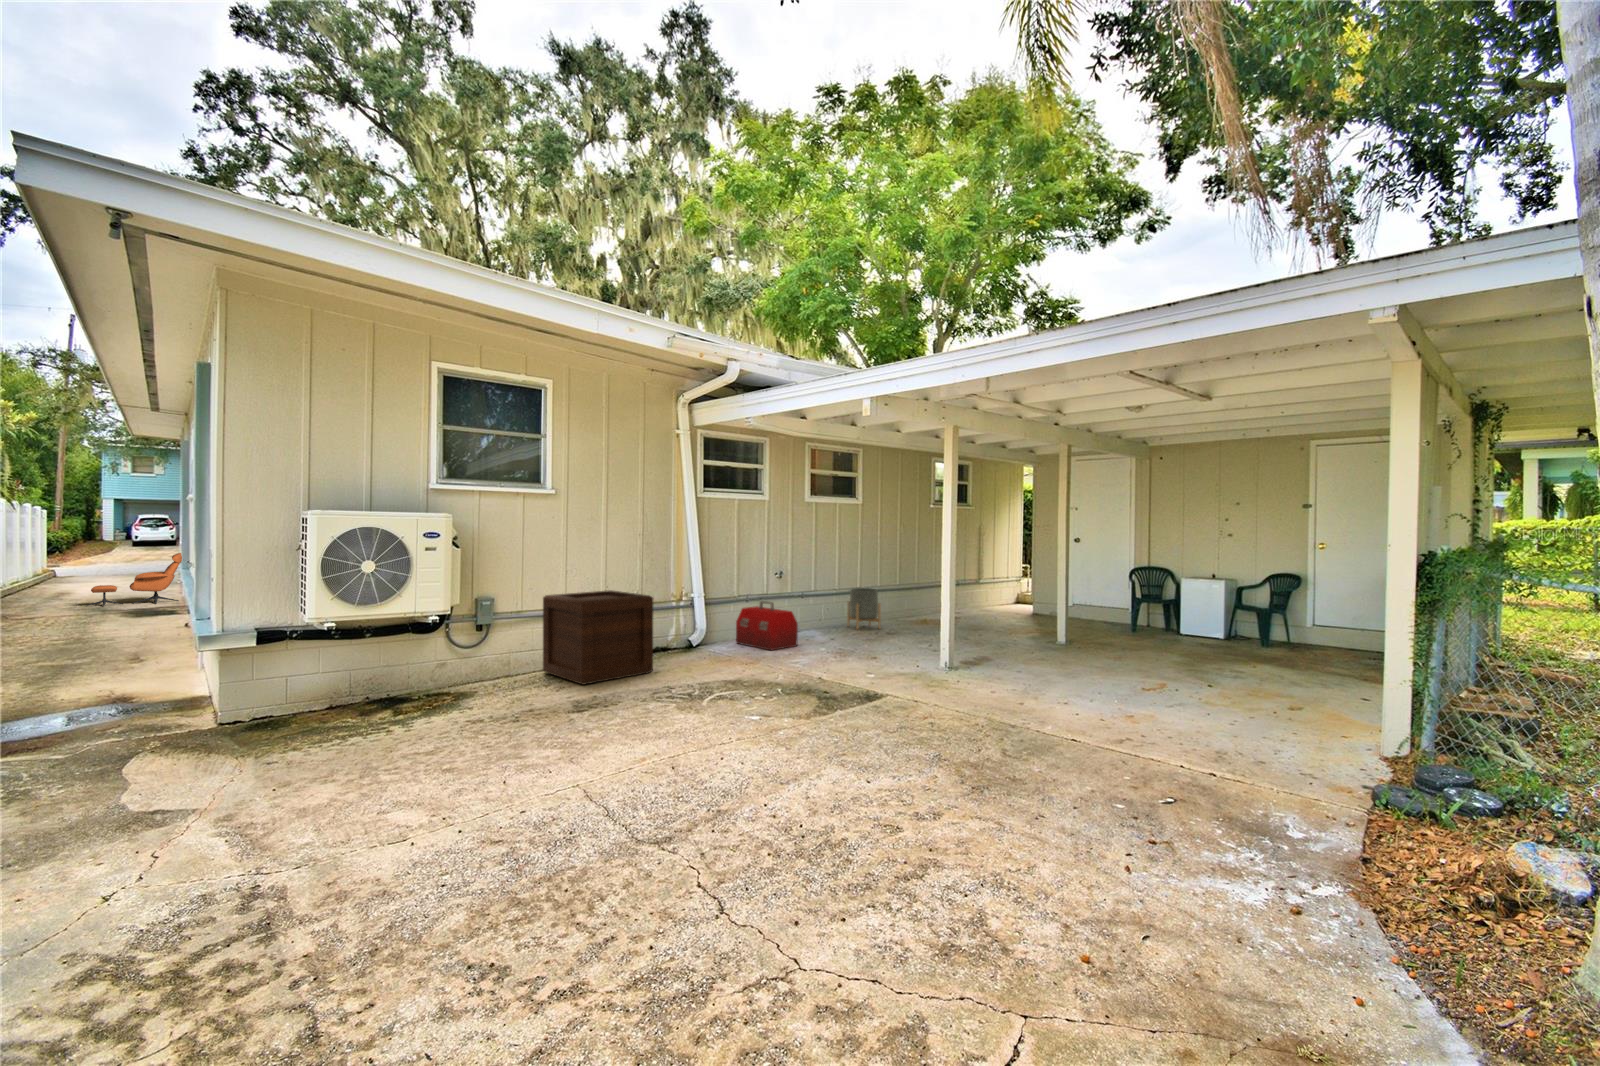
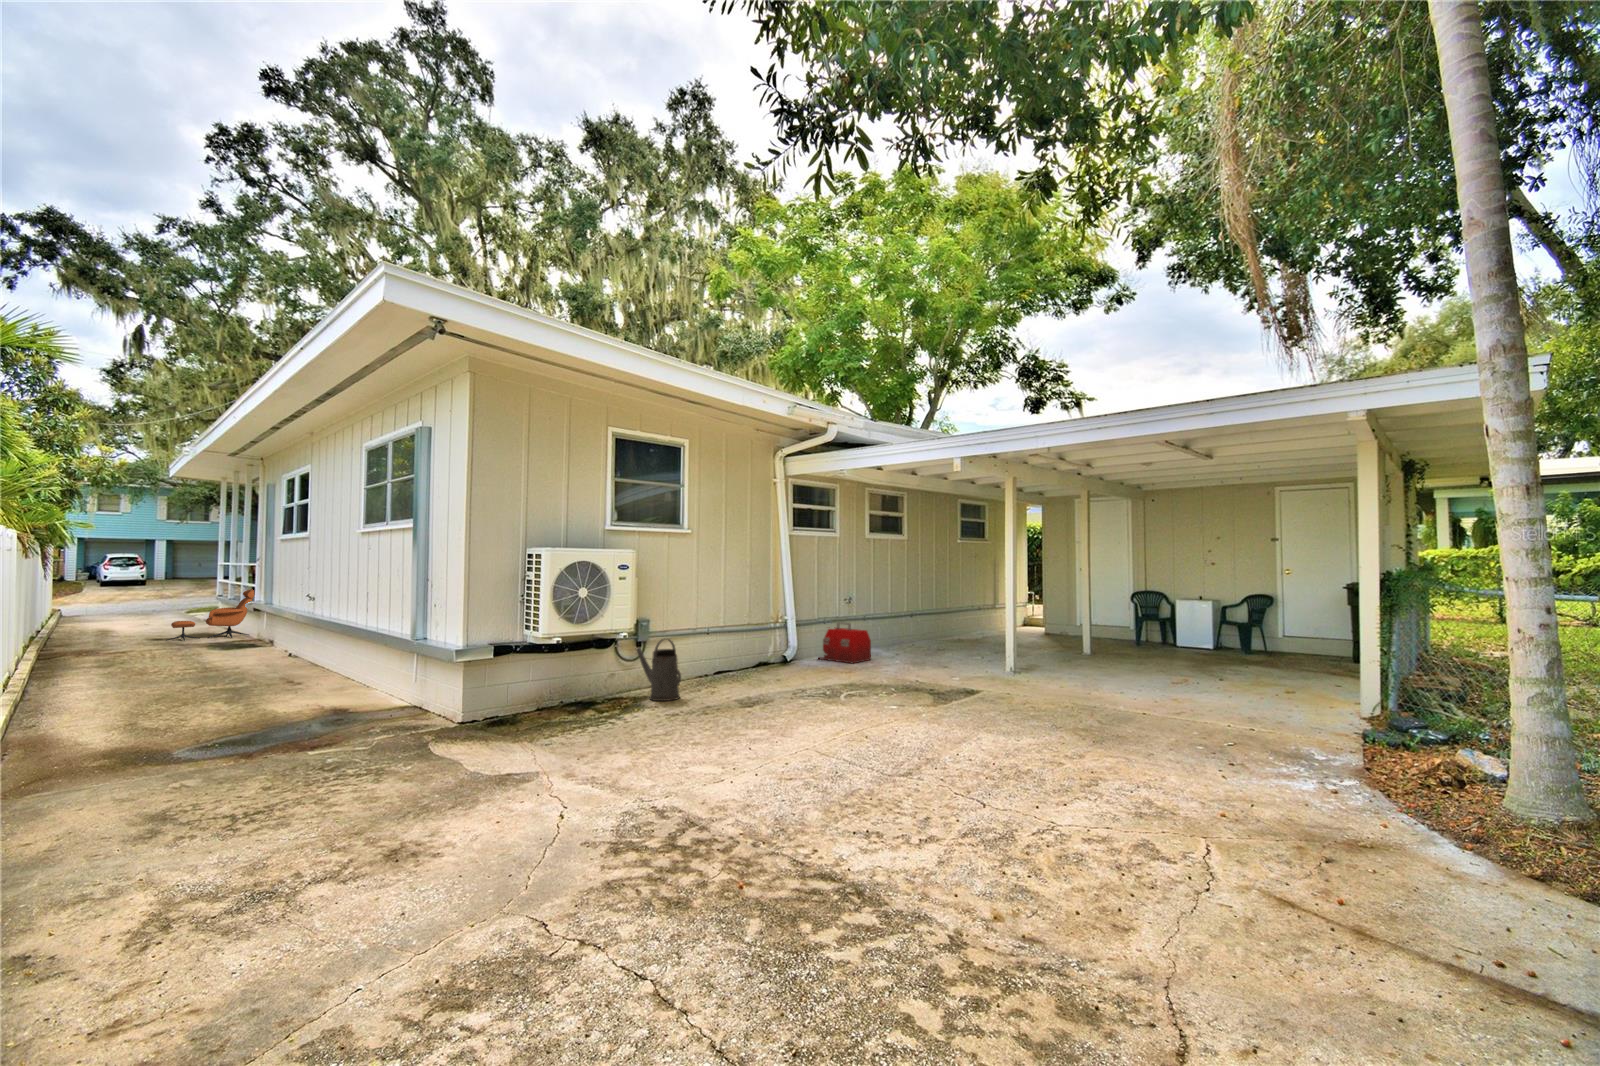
planter: present [847,588,881,630] -> none [897,612,927,647]
wooden crate: present [543,590,653,685] -> none [682,613,774,690]
watering can: none [471,622,514,699] -> present [637,638,681,701]

